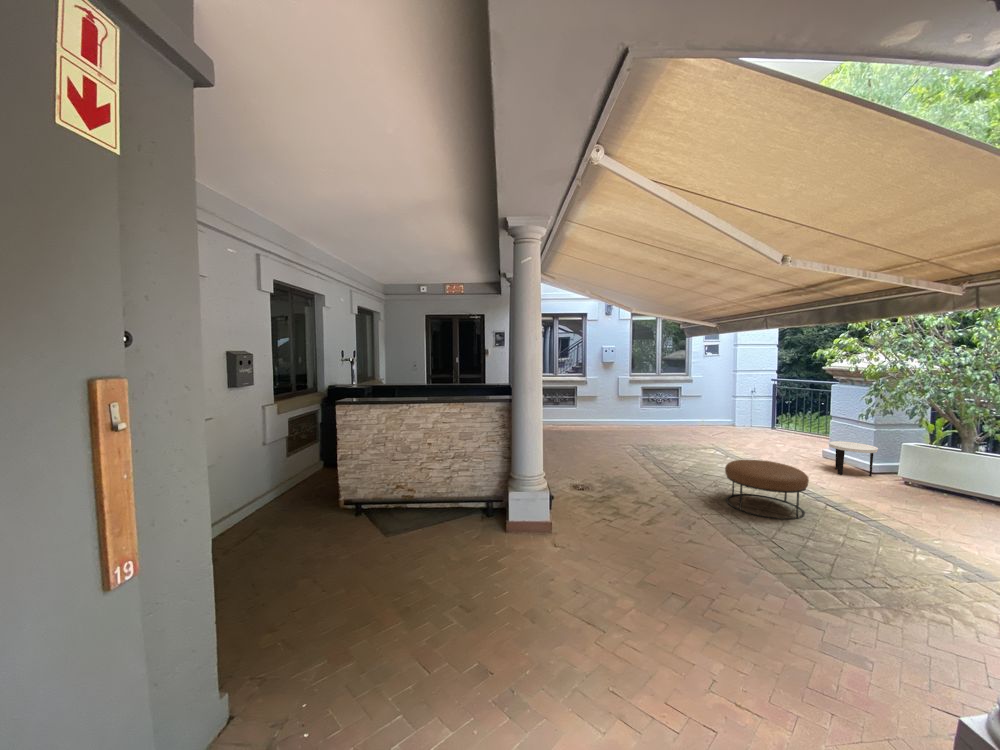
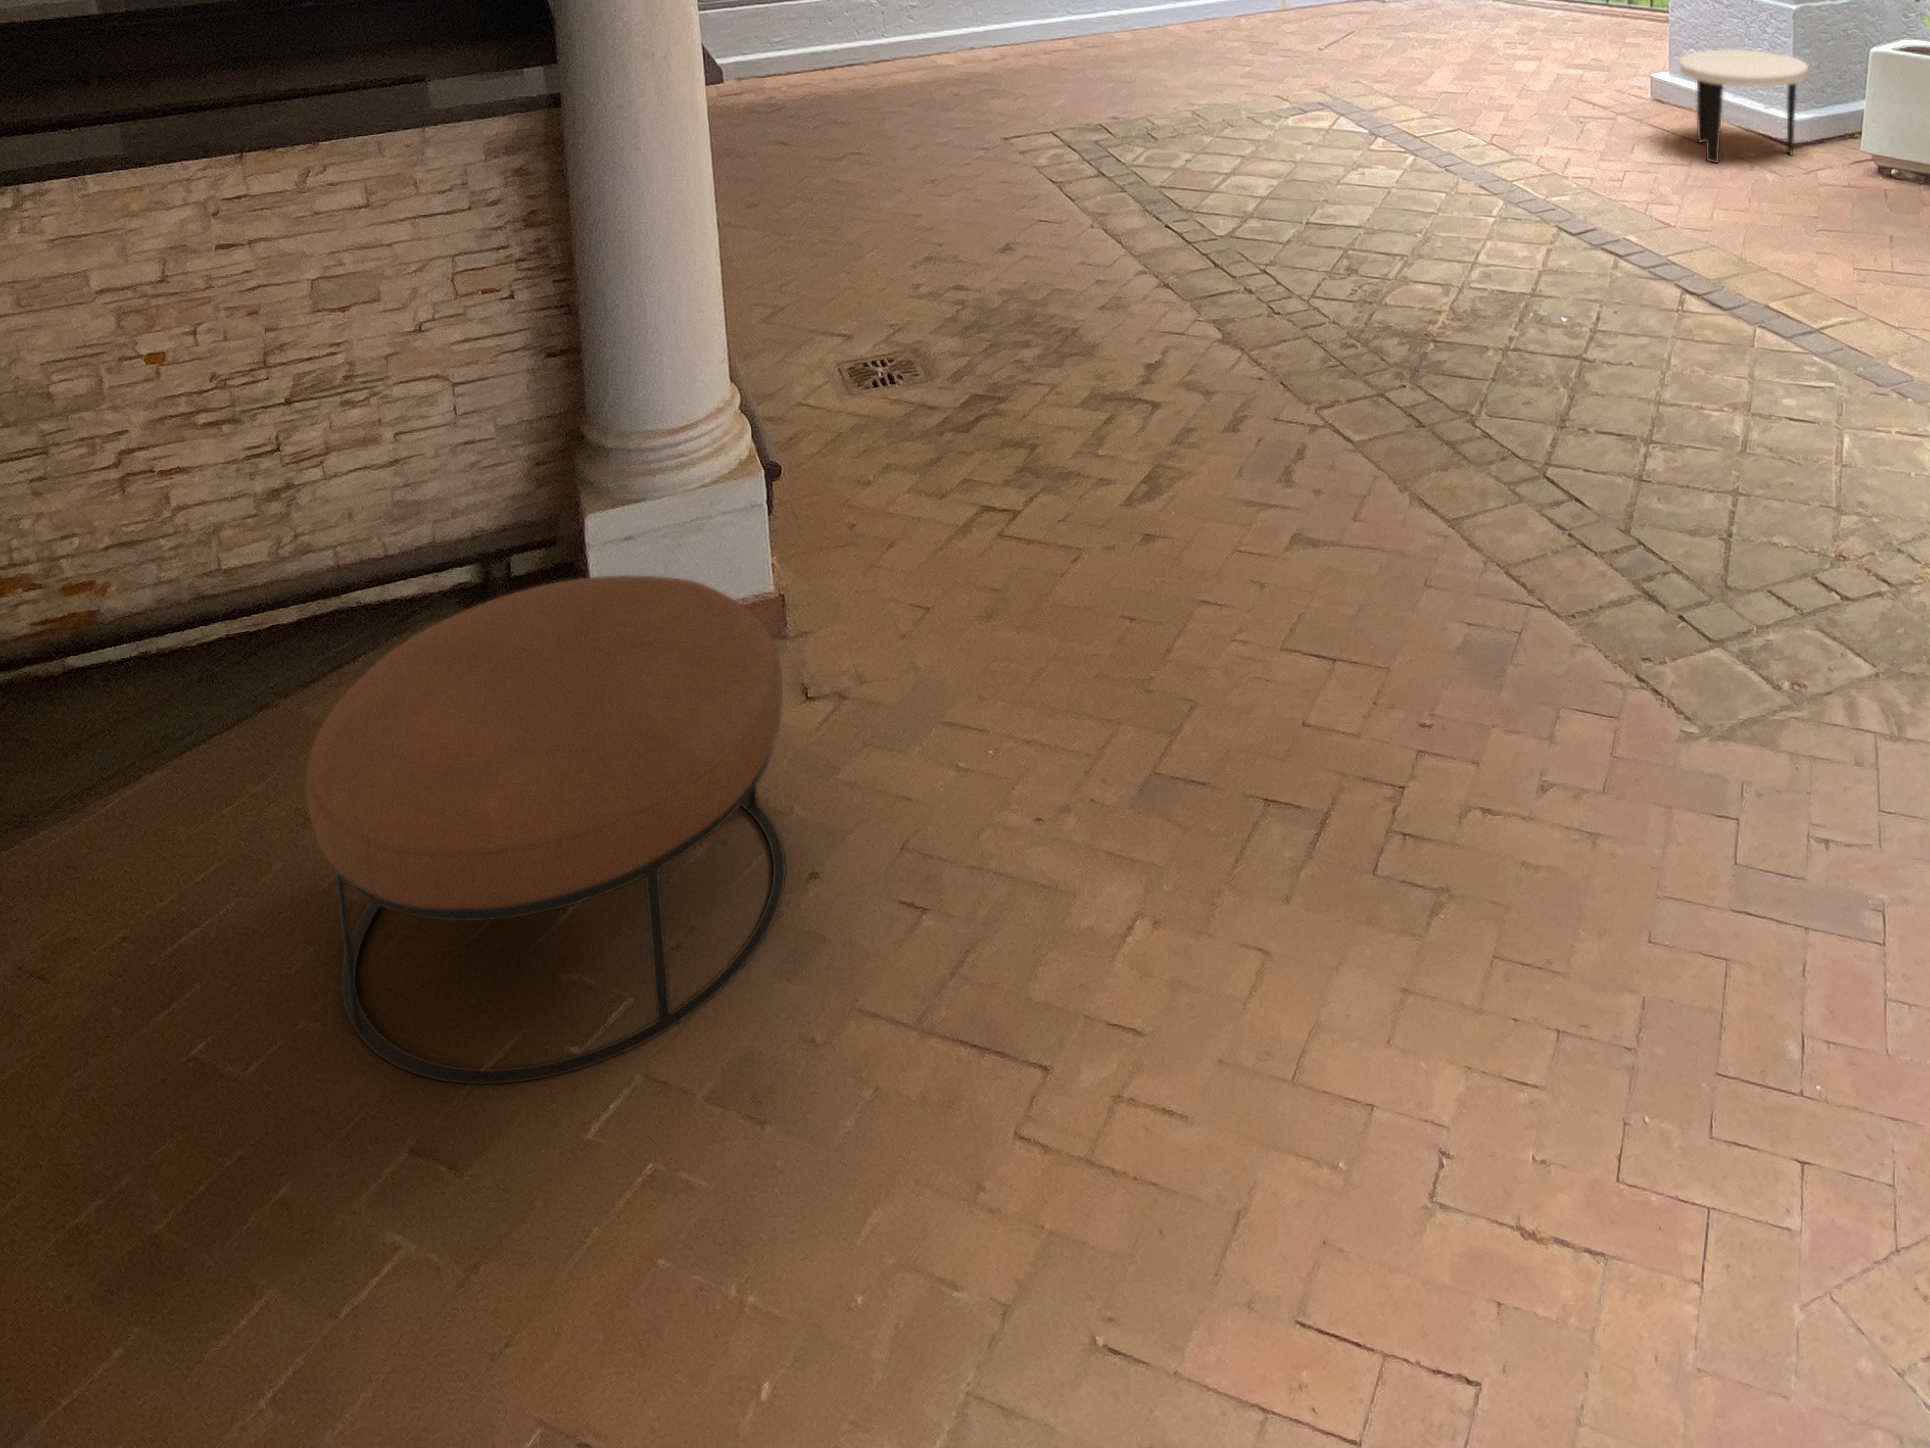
ottoman: present [725,460,809,520] -> present [306,575,786,1084]

